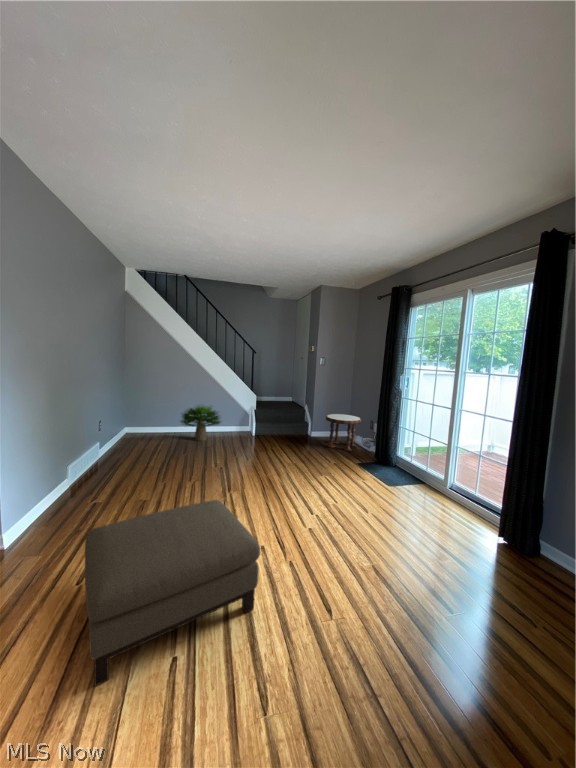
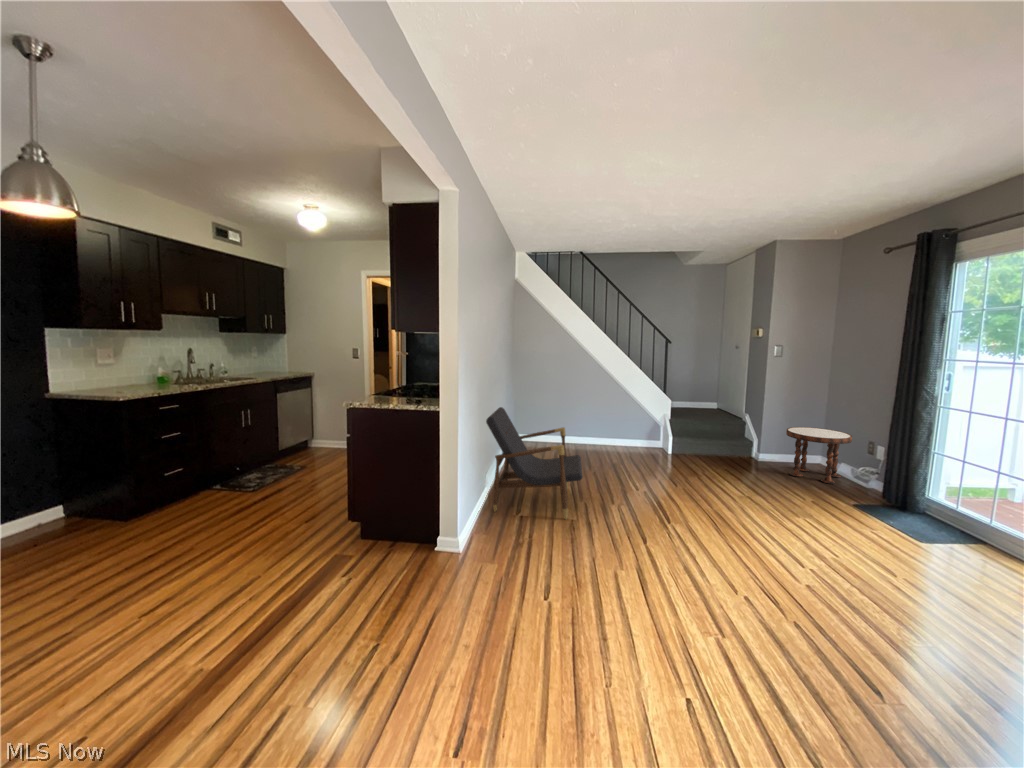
lounge chair: none [62,401,168,498] -> present [486,407,583,519]
potted plant: present [181,406,221,441] -> none [574,410,631,457]
ottoman: present [85,500,260,686] -> none [562,531,775,702]

